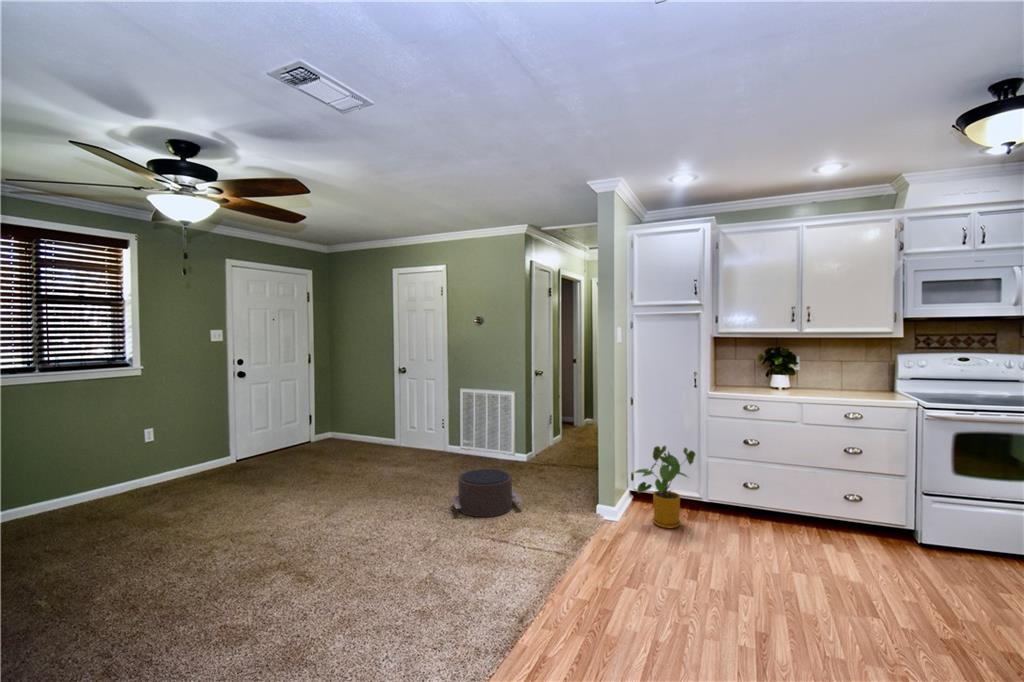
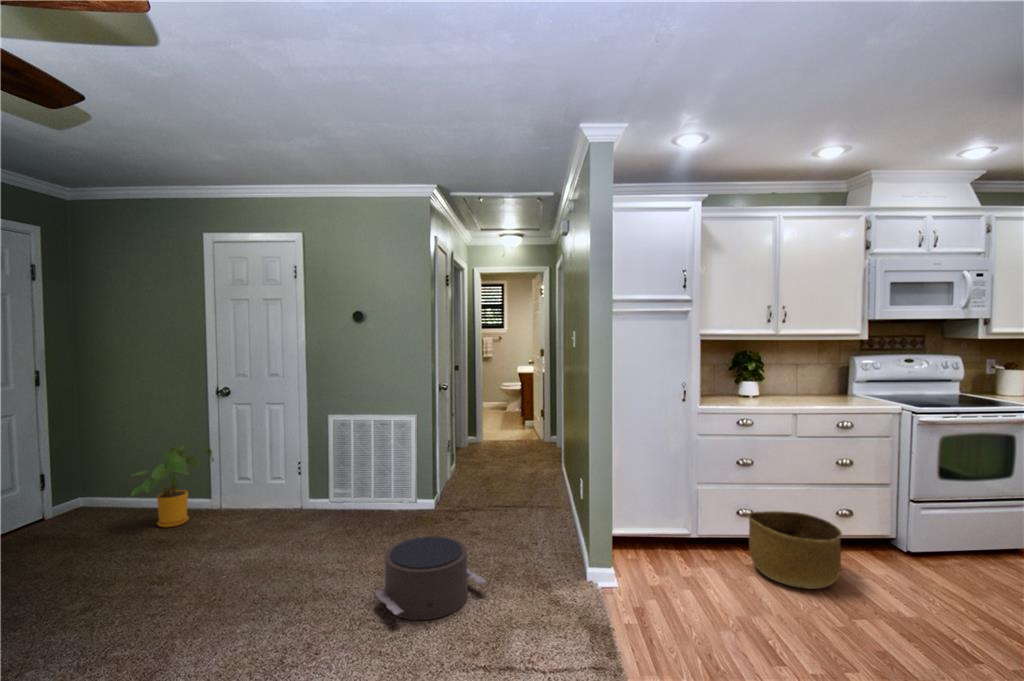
house plant: present [635,446,695,528] -> present [132,446,214,527]
basket: none [741,484,820,550] -> present [748,511,842,589]

